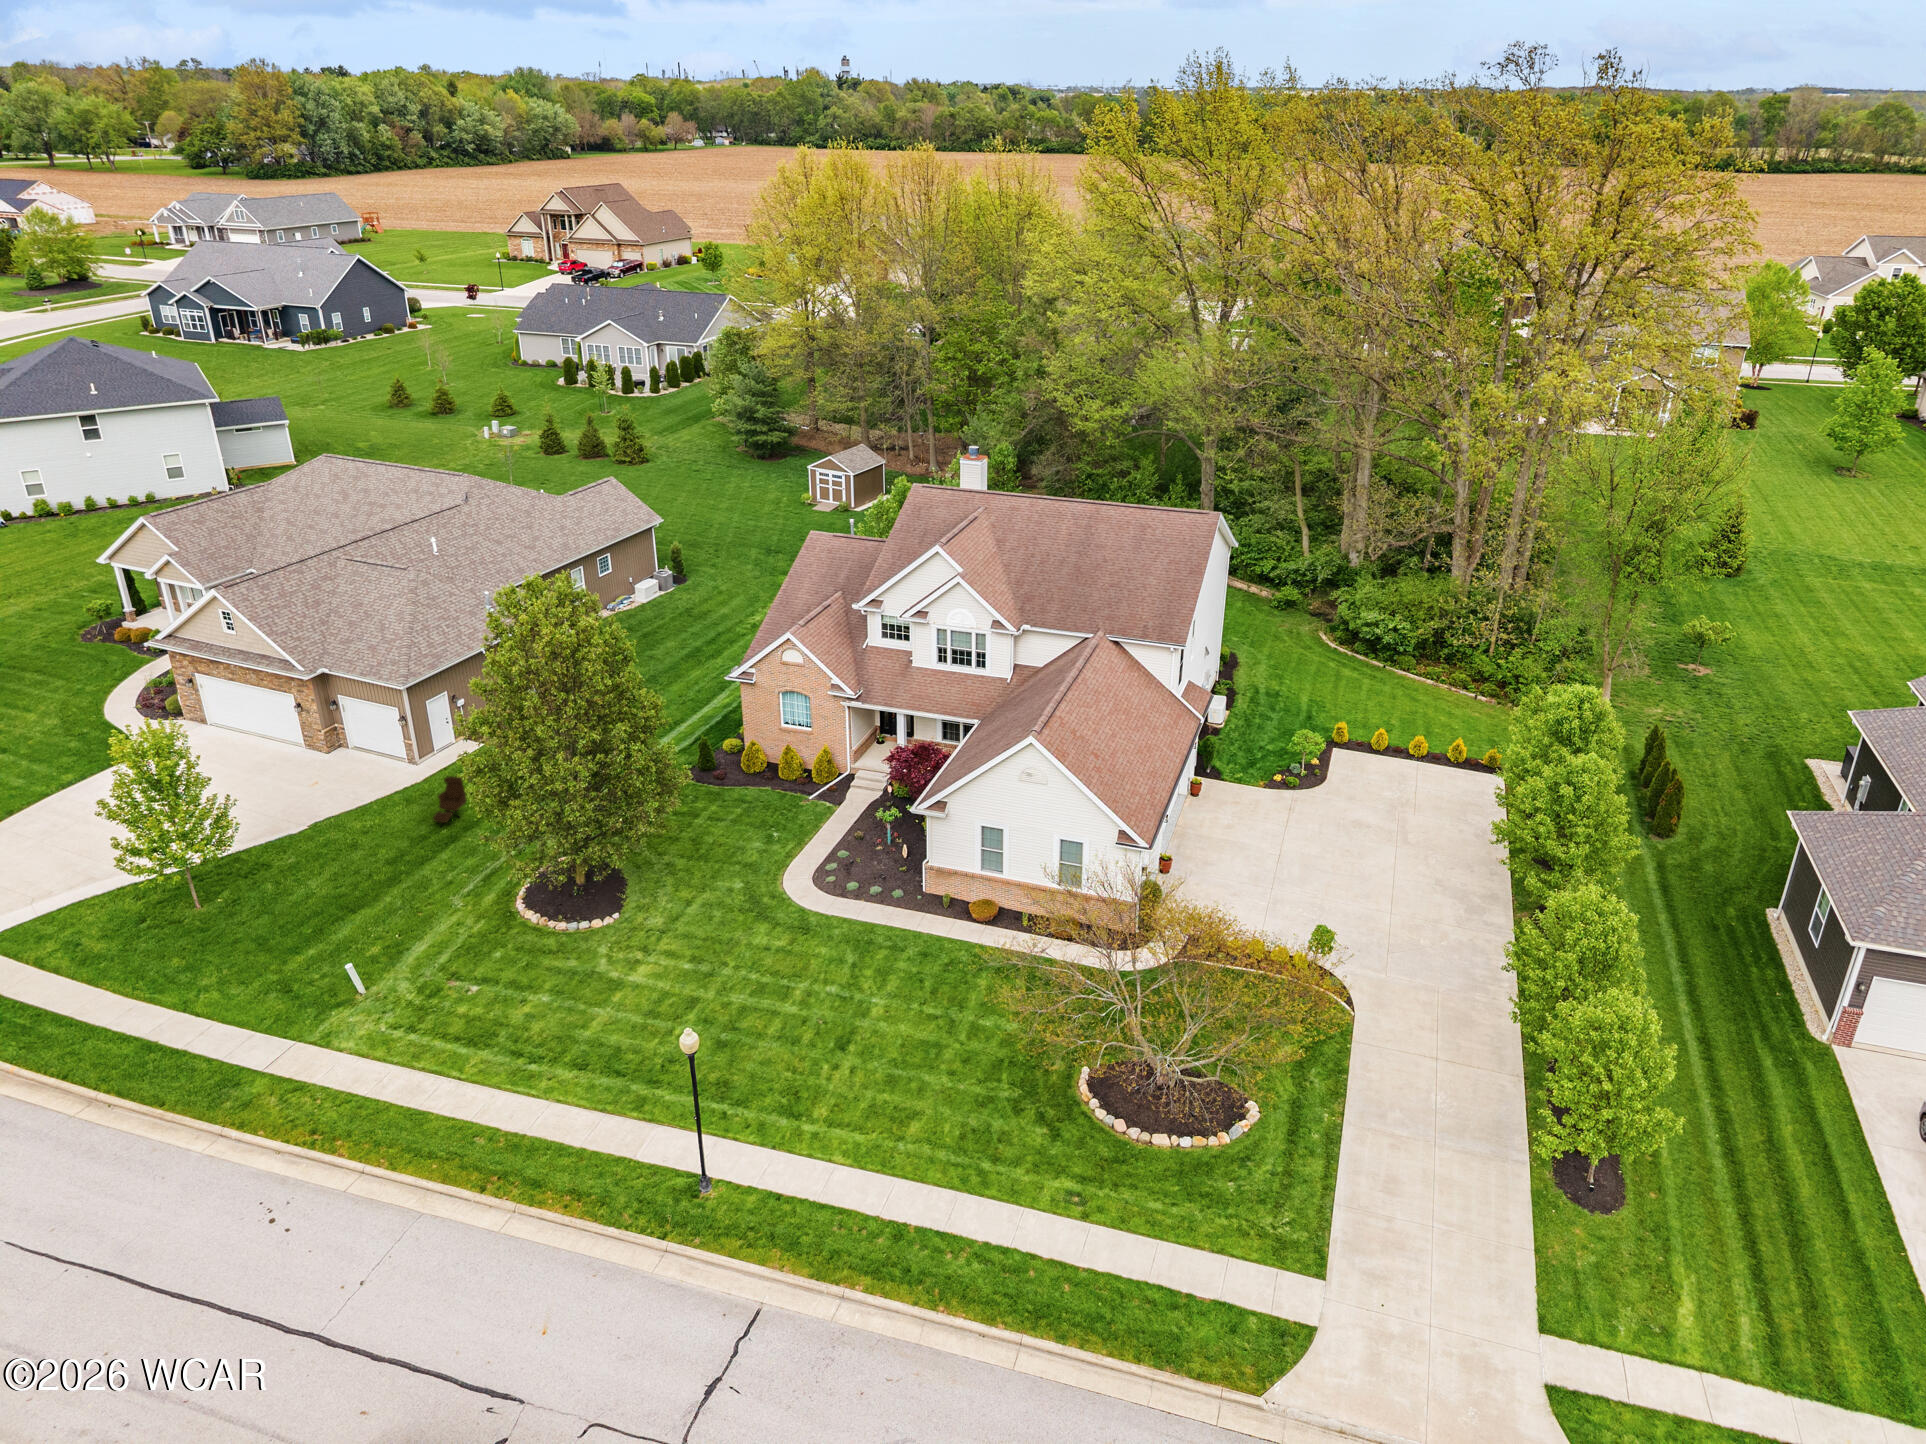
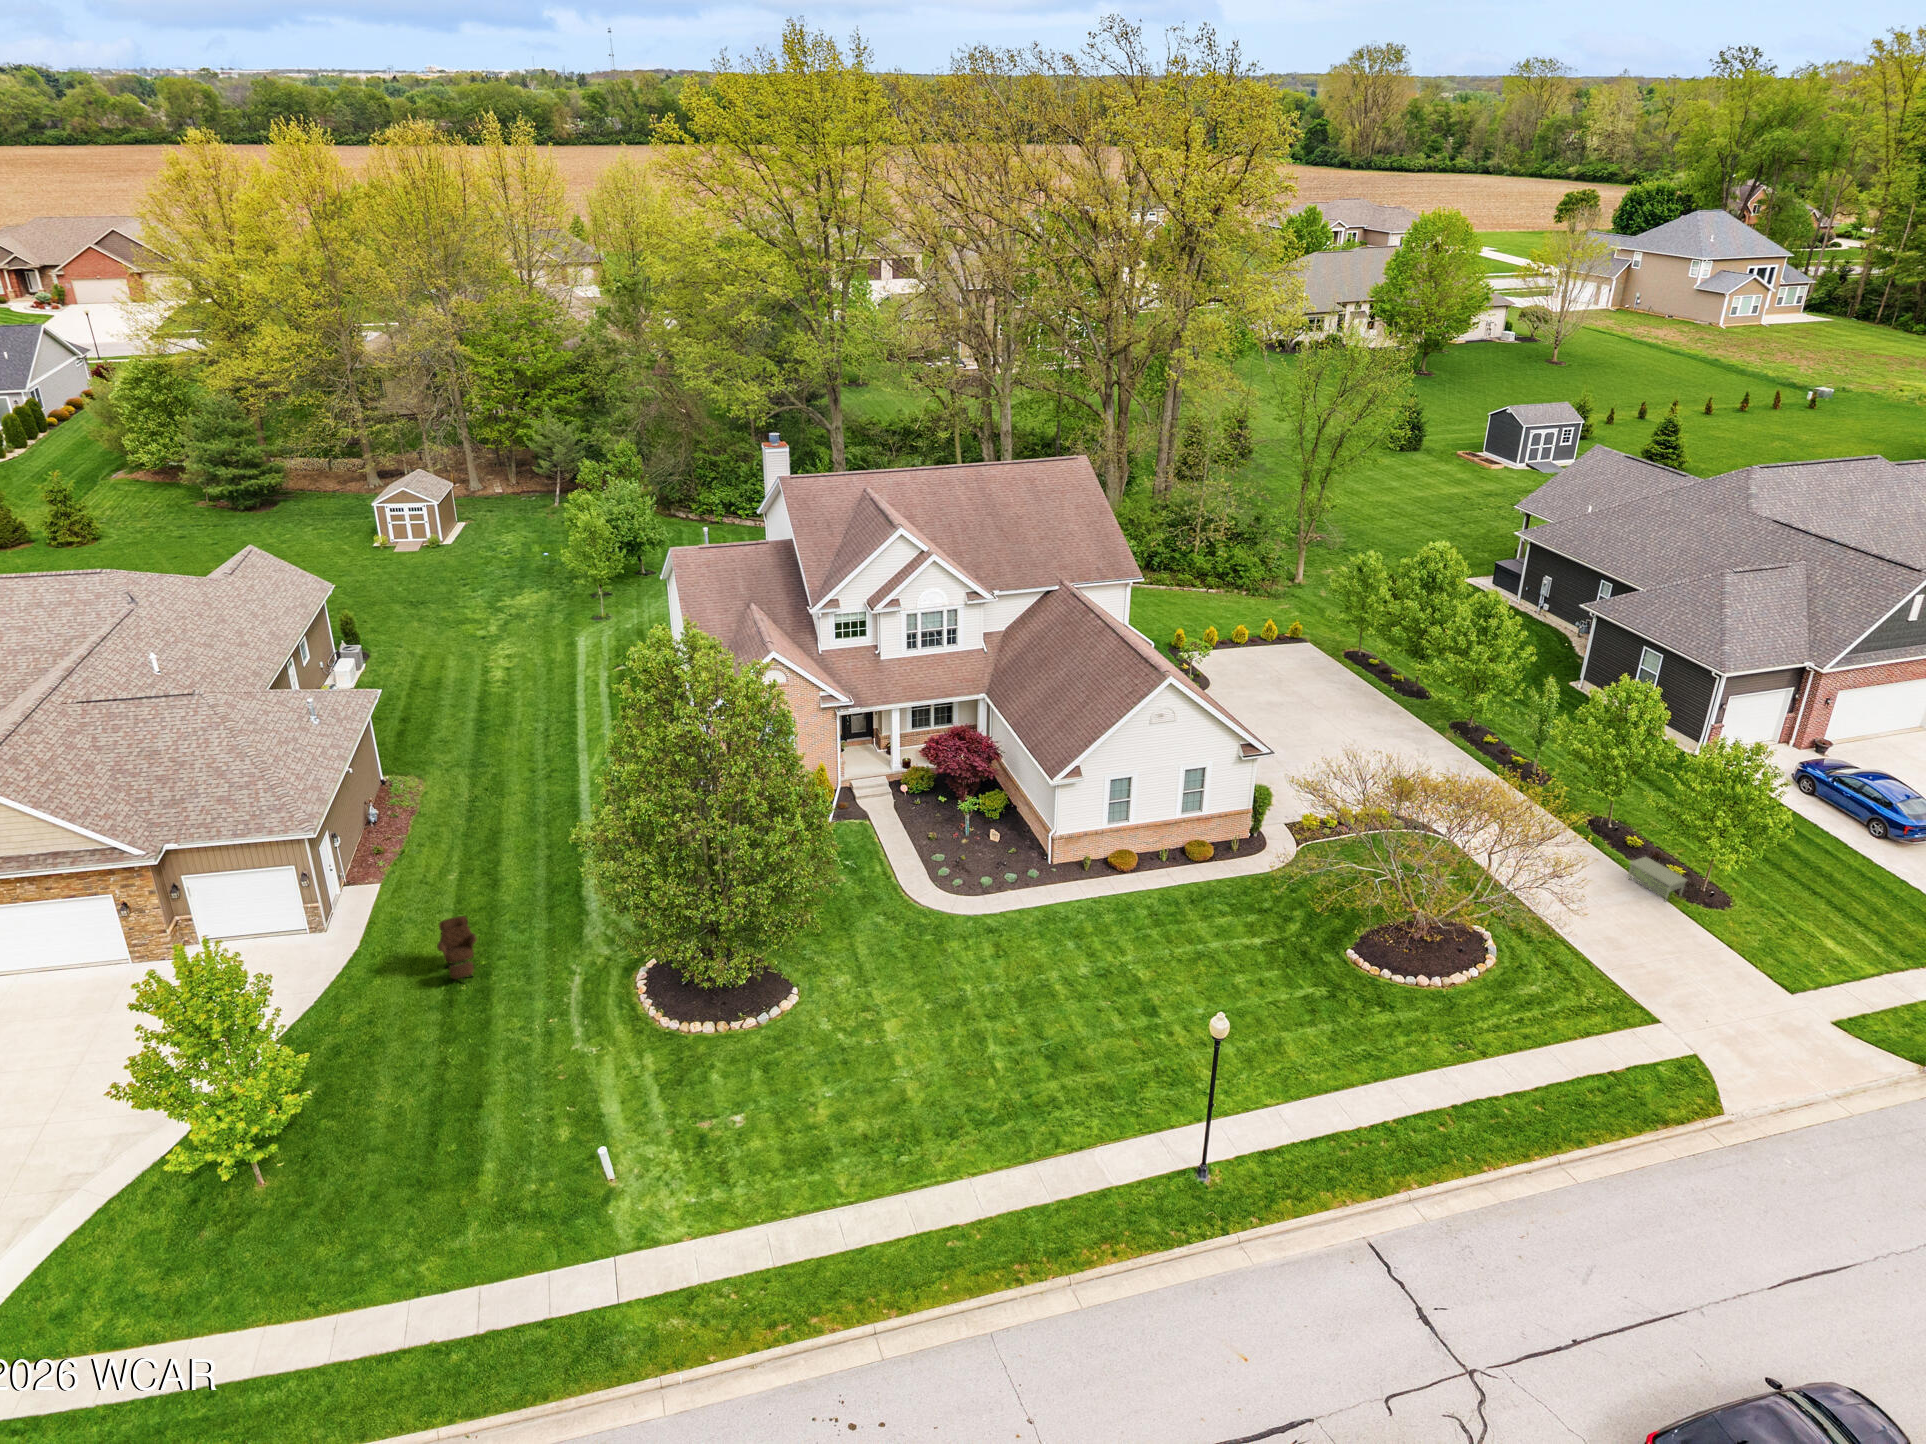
storage bench: none [1503,1112,1554,1177] -> present [1627,857,1687,901]

